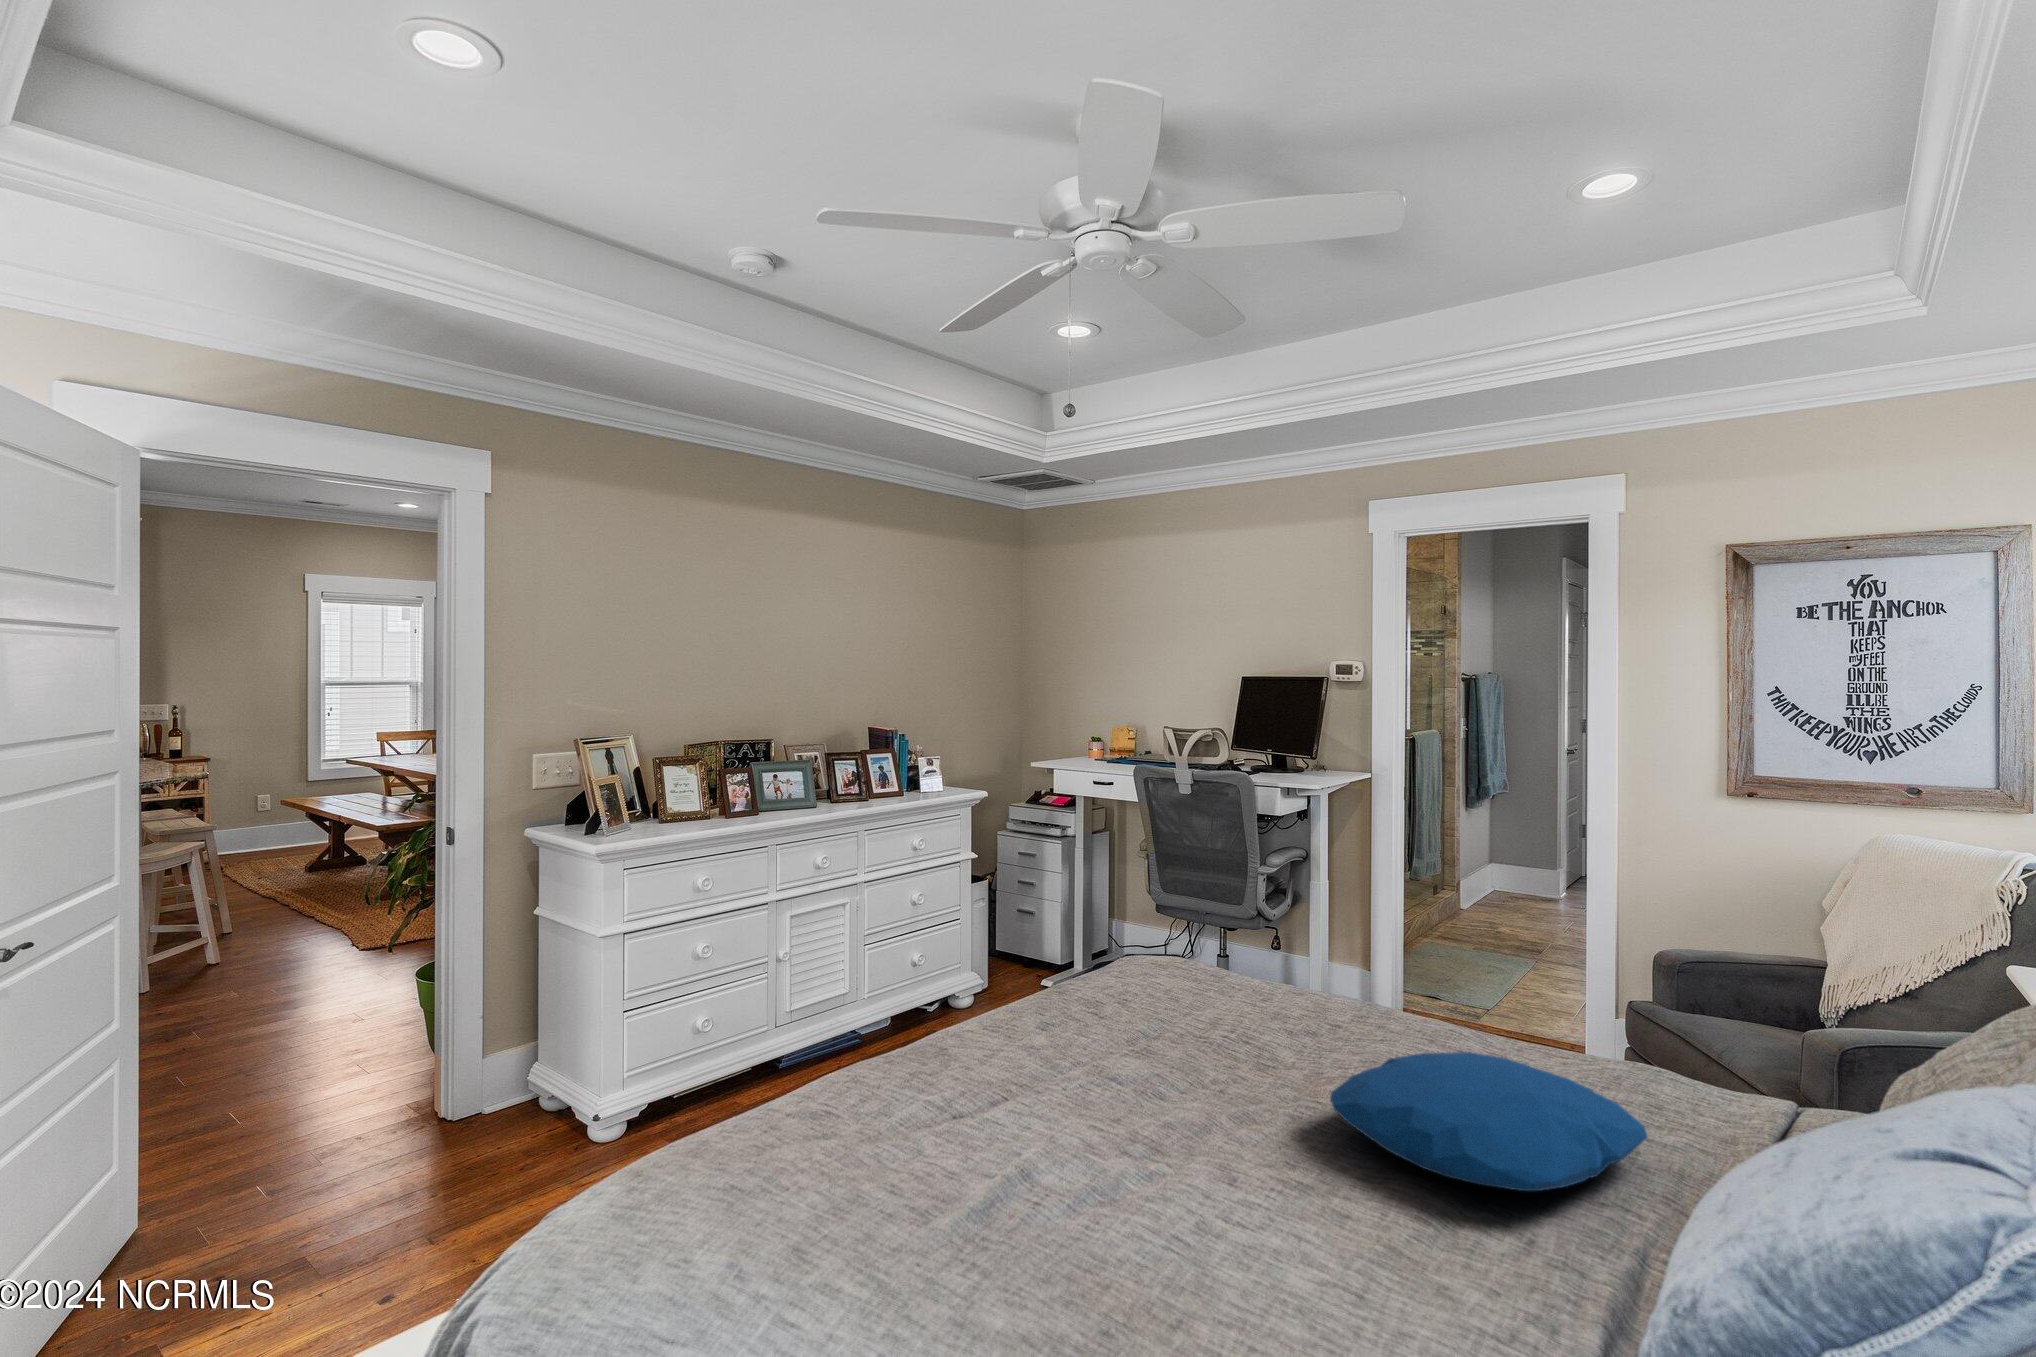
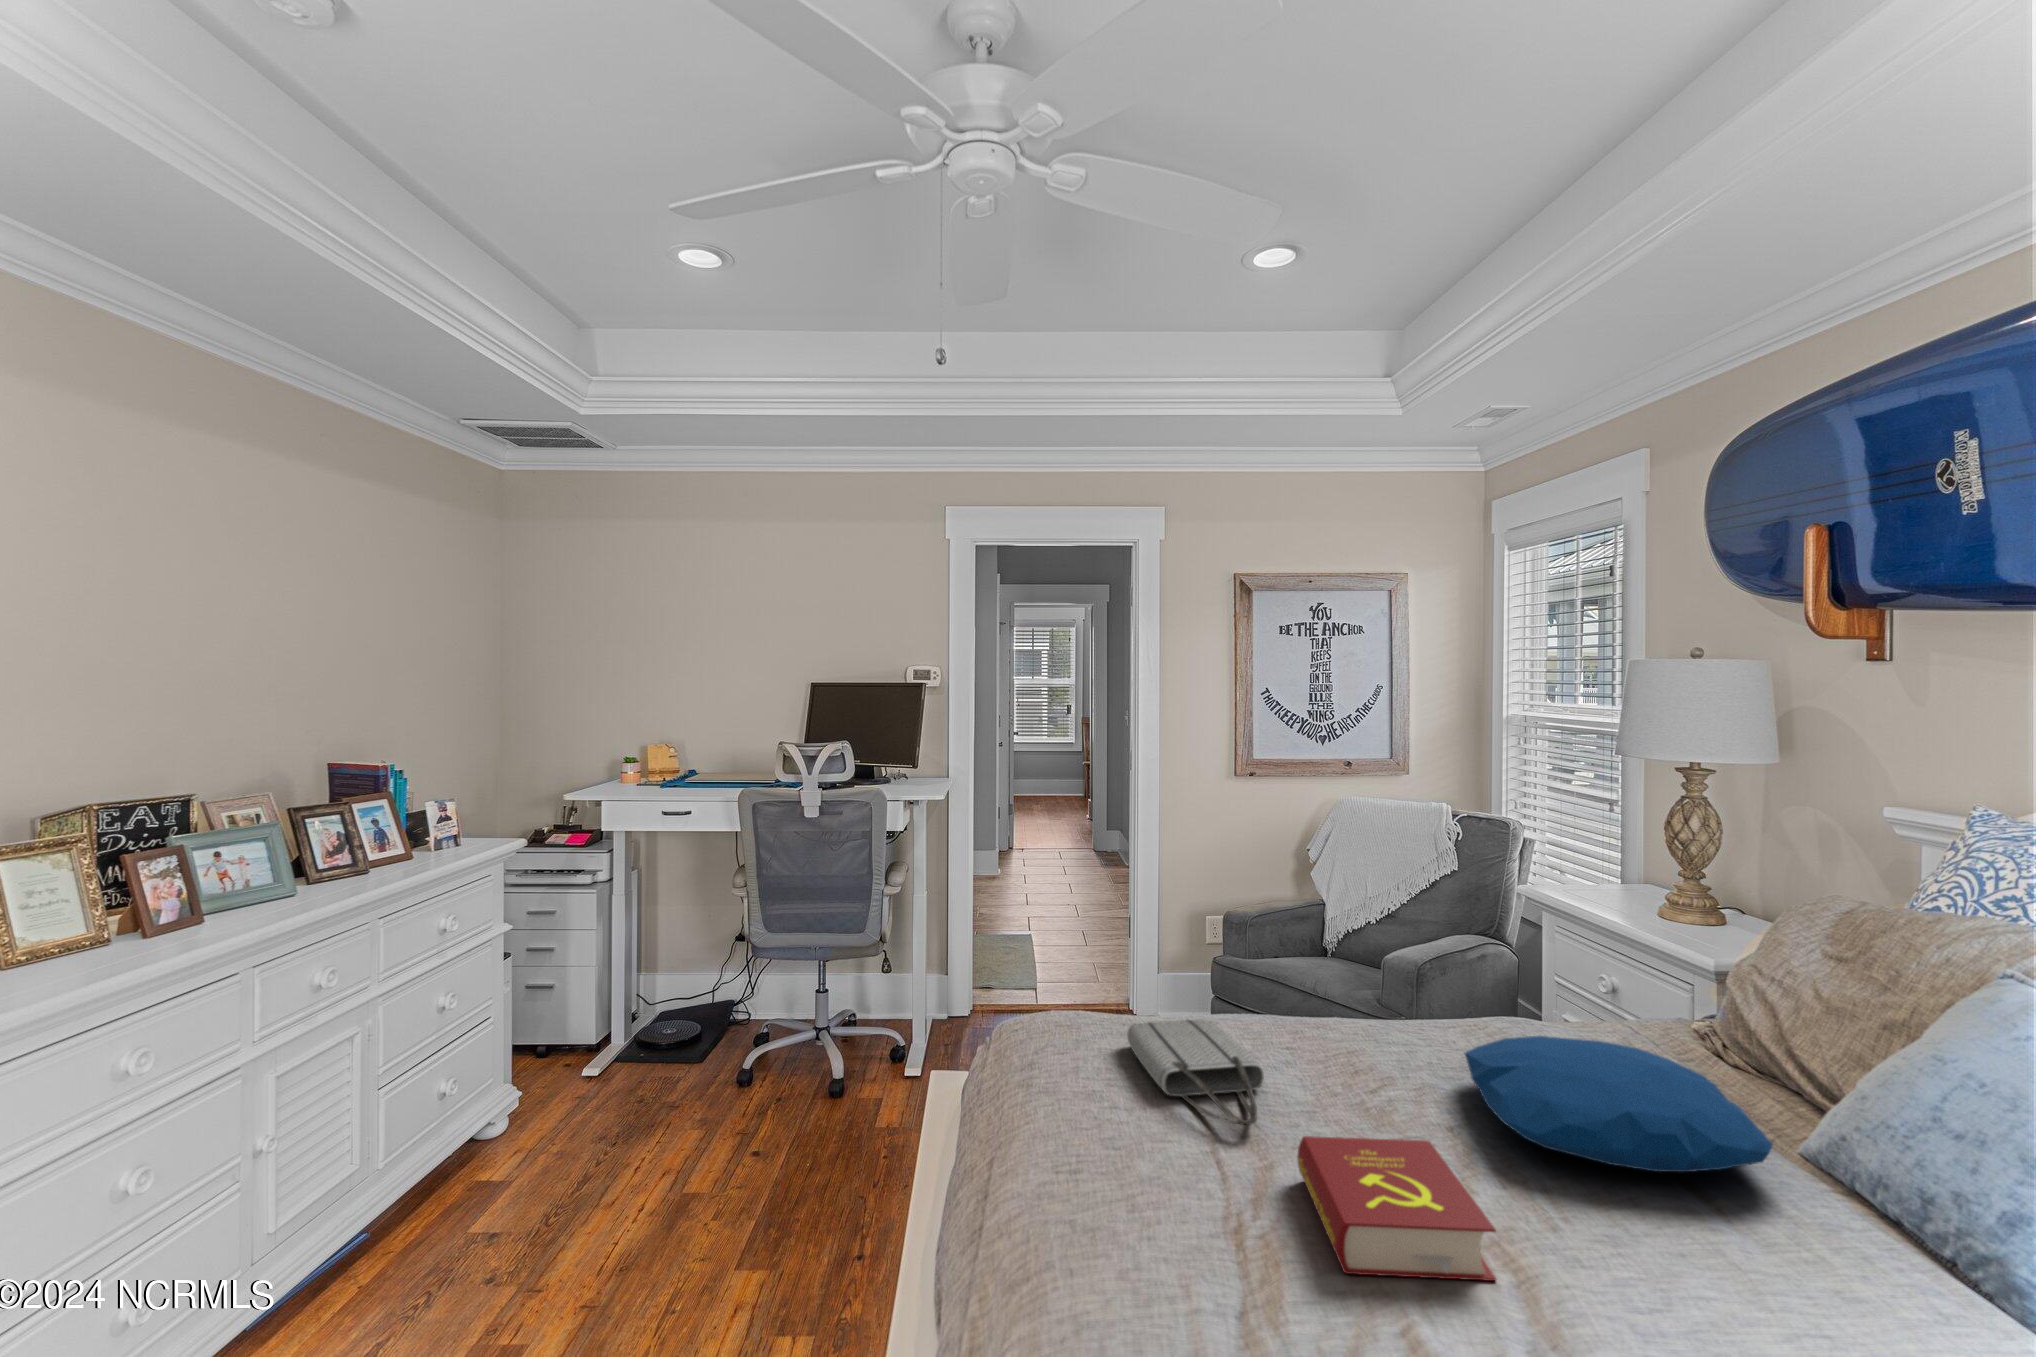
tote bag: none [1153,978,1276,1048] -> present [1127,1020,1264,1125]
book: none [1056,1051,1232,1162] -> present [1297,1136,1496,1281]

